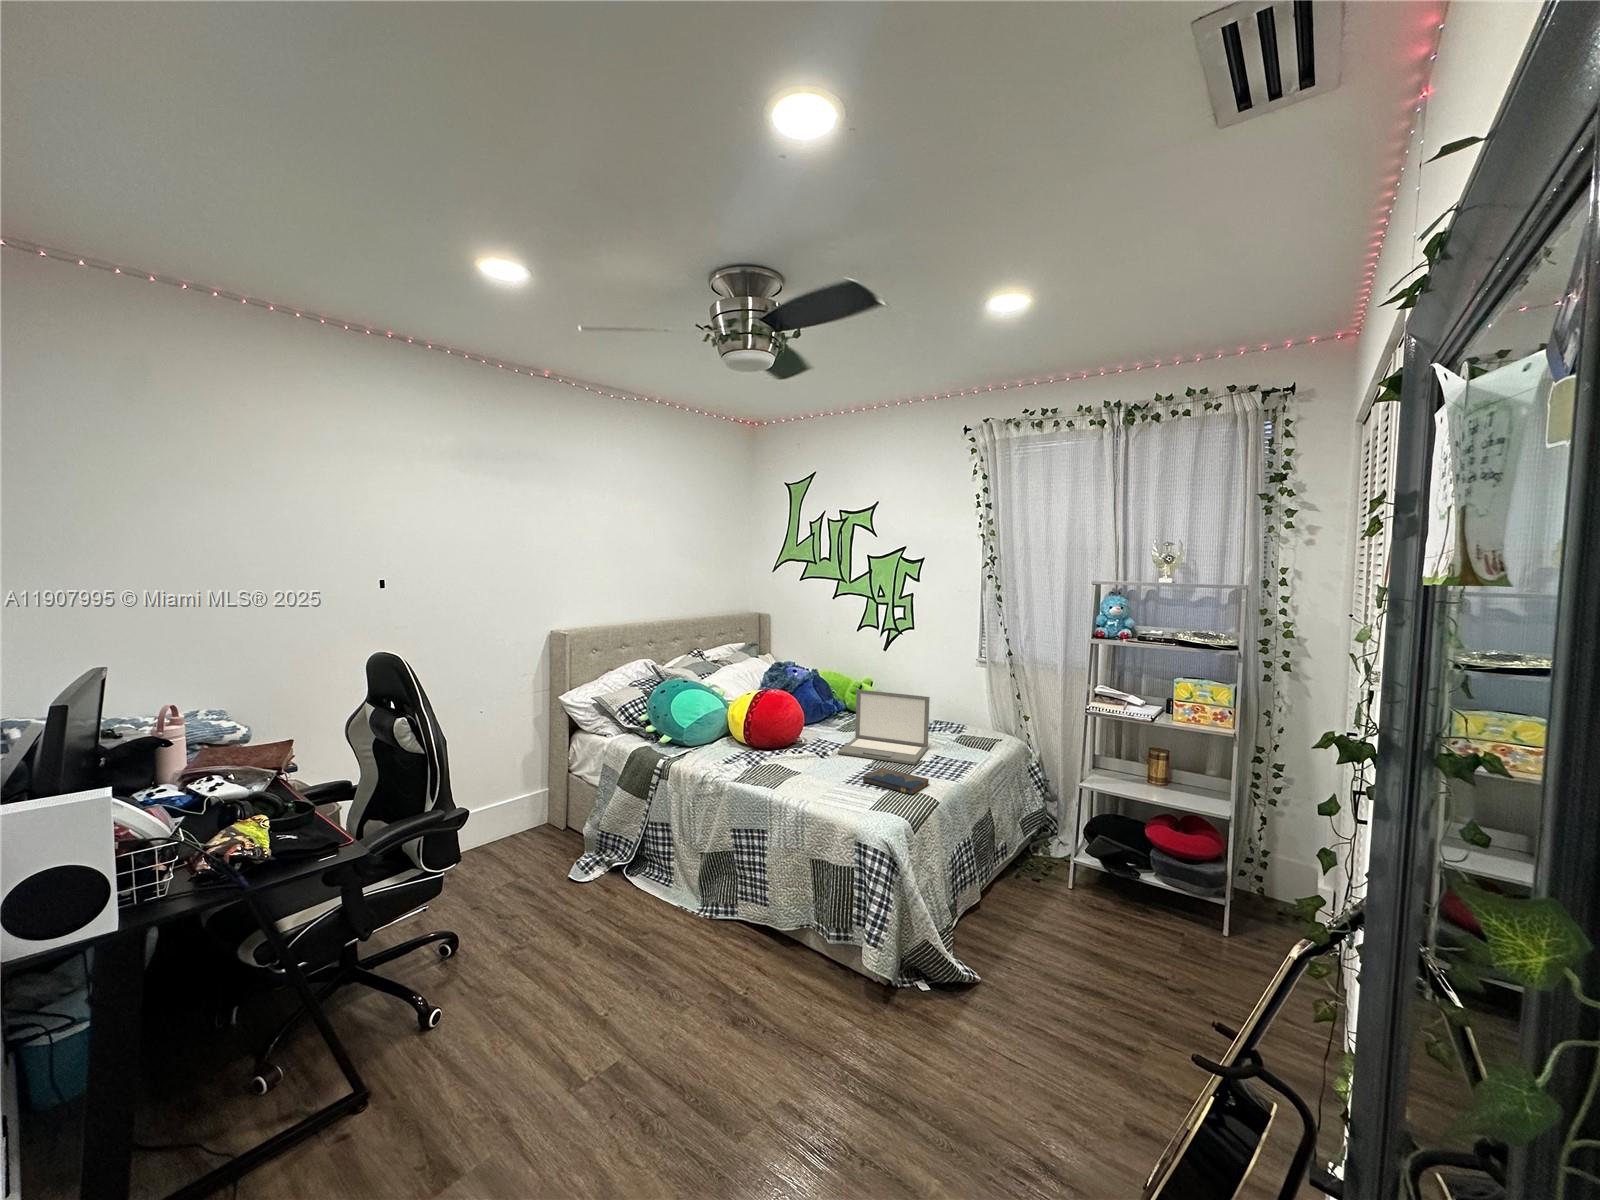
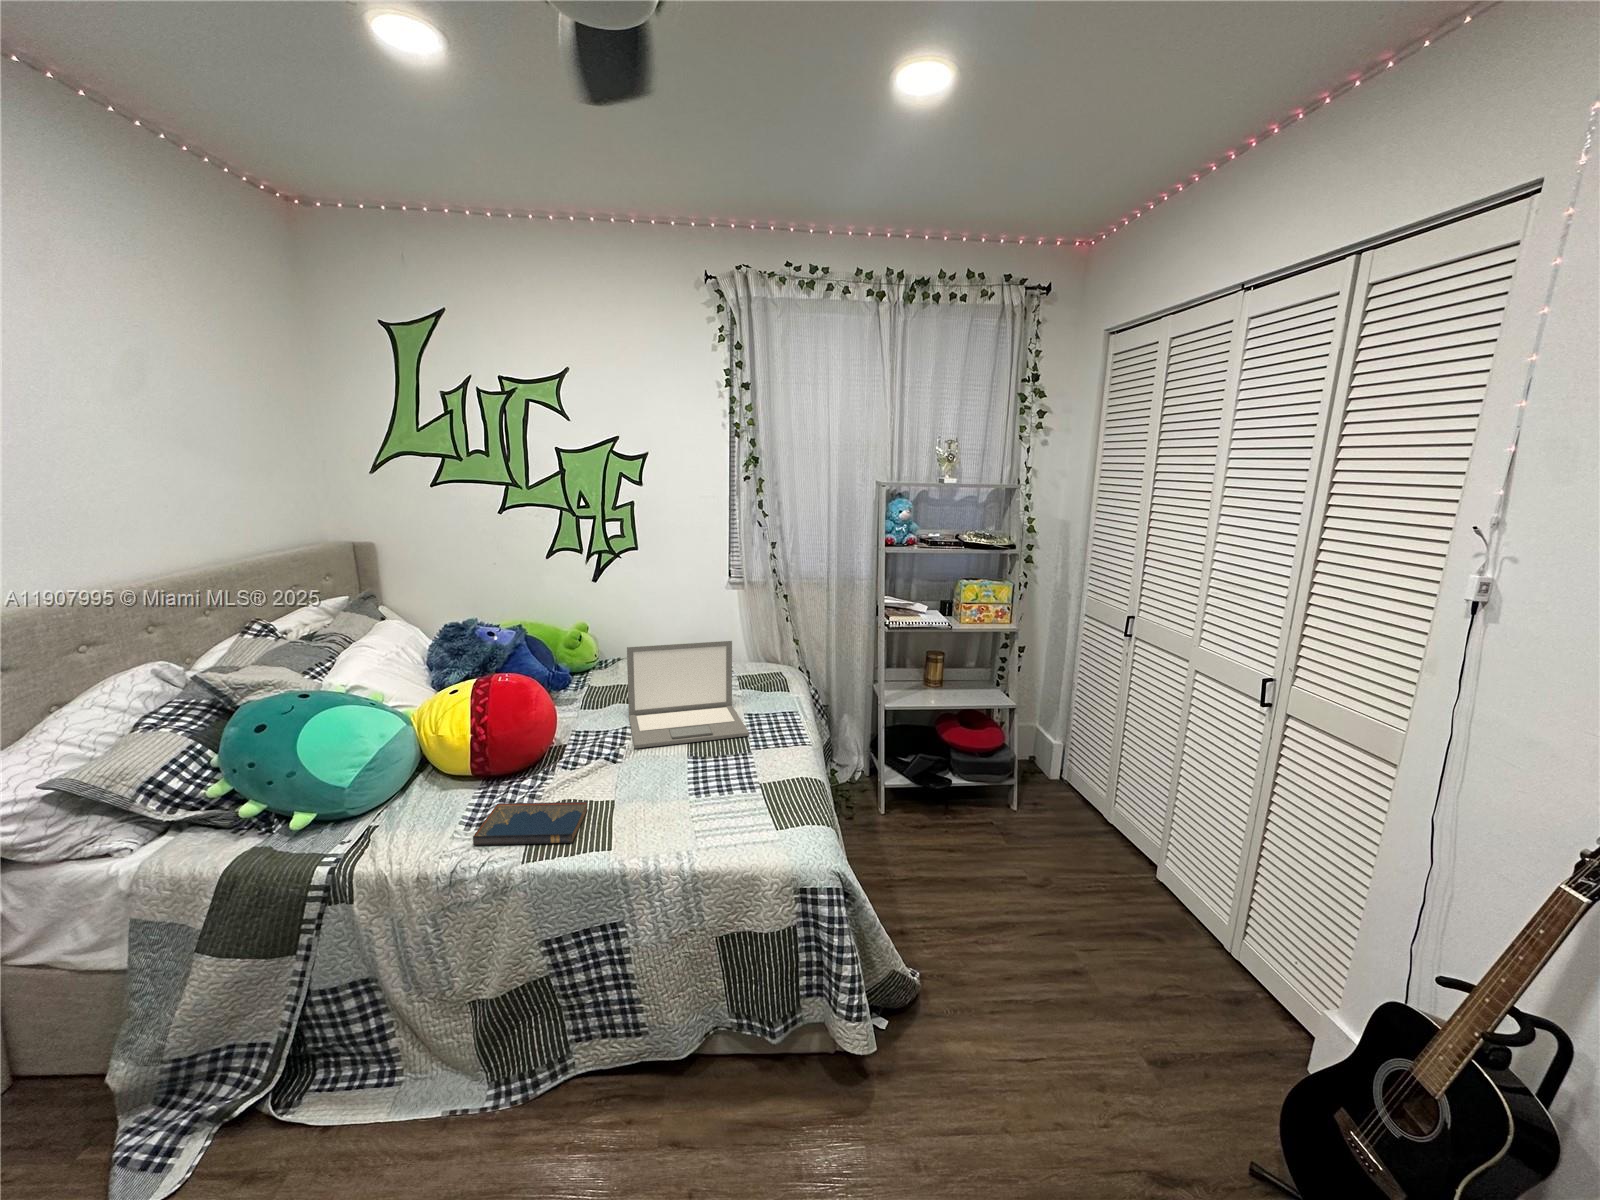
hardcover book: present [863,768,929,795] -> present [473,802,588,845]

